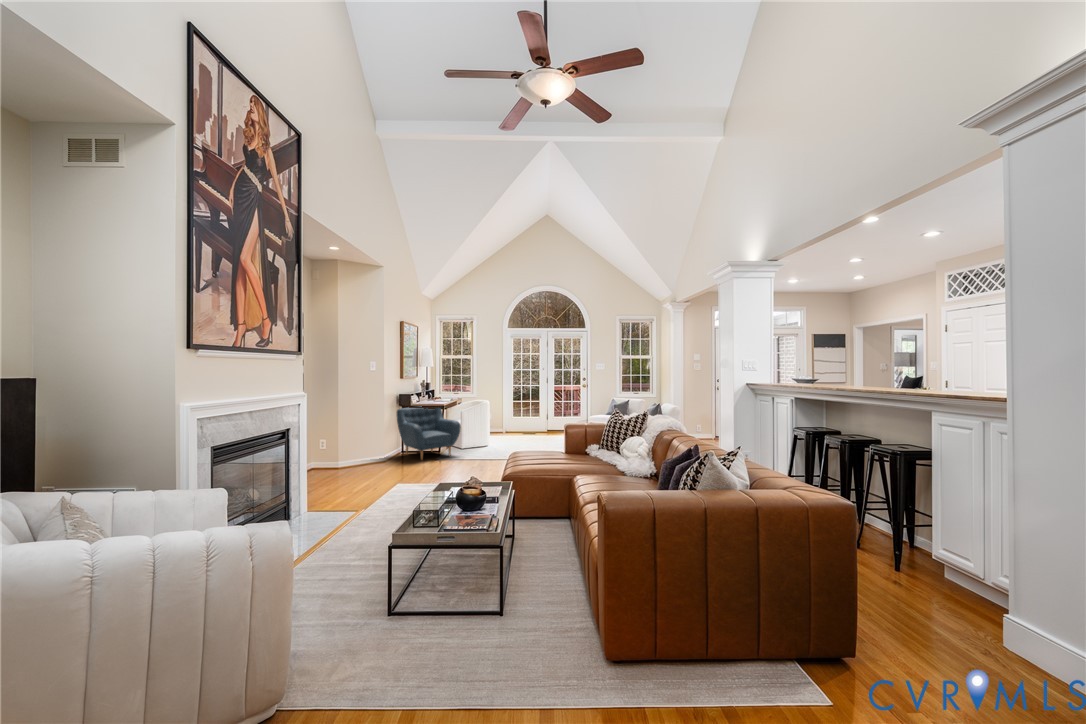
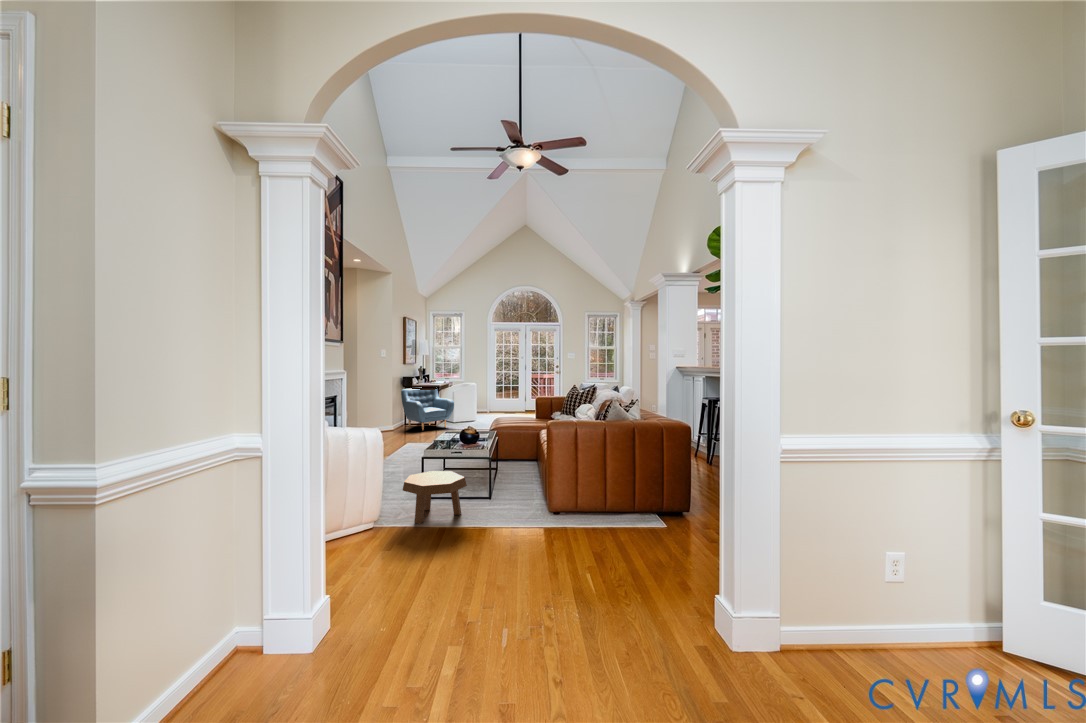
footstool: none [340,569,456,688] -> present [403,471,467,524]

